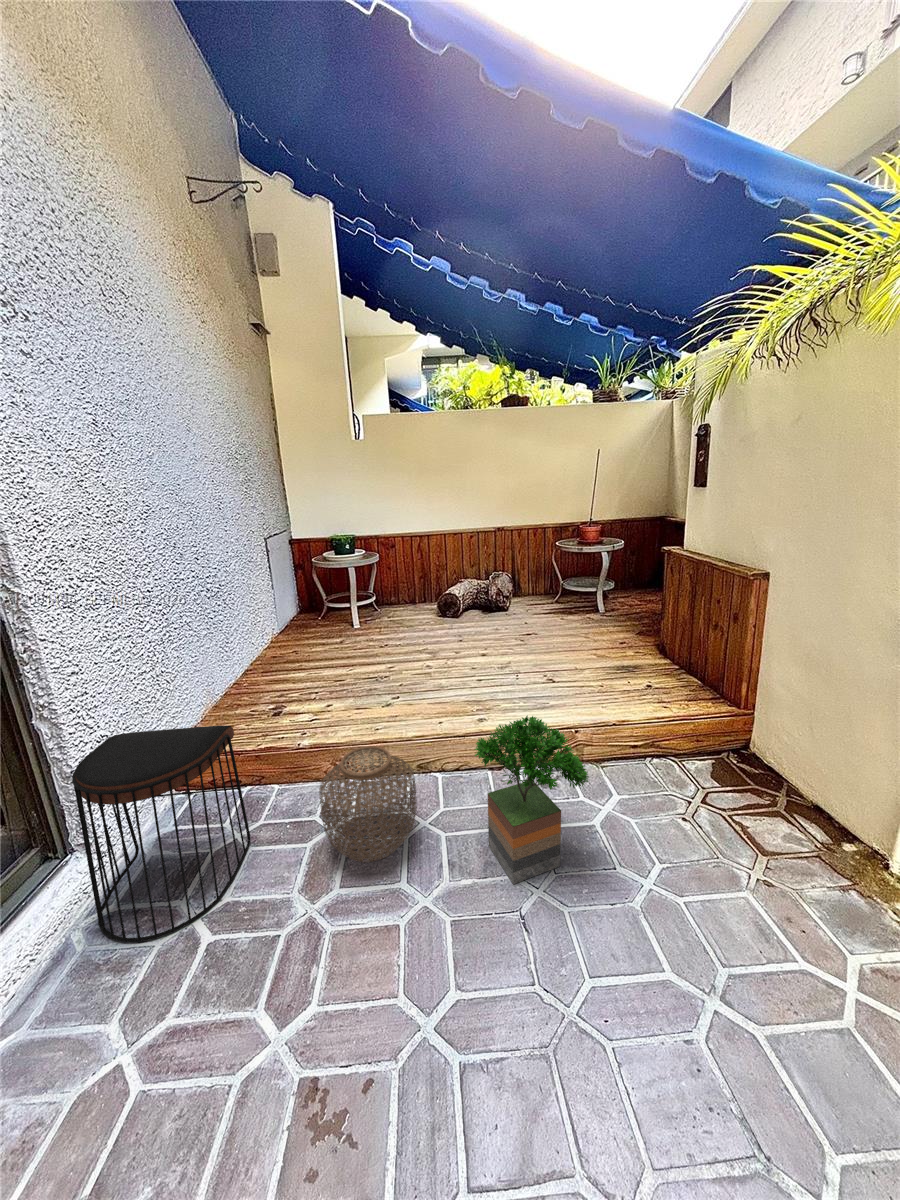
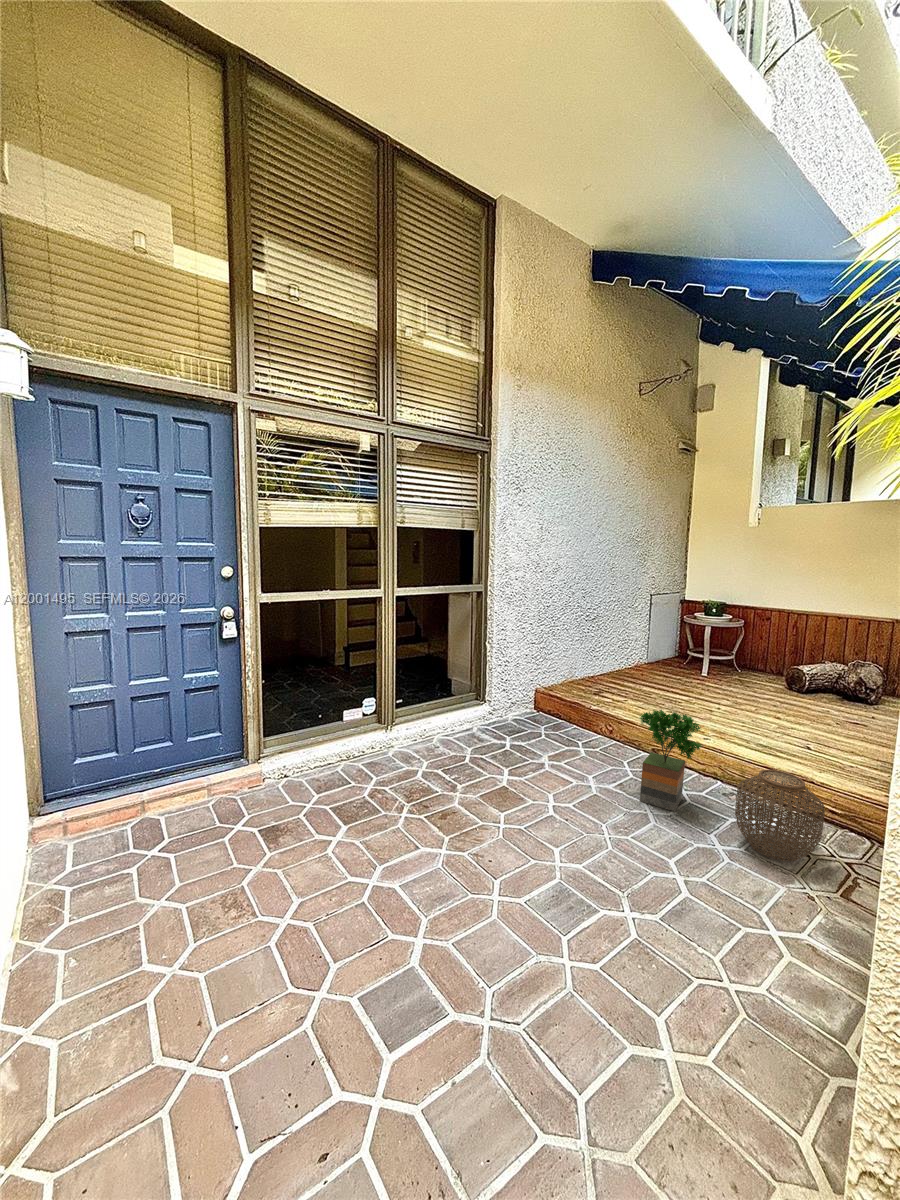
stool: present [72,725,251,942] -> none [482,660,550,743]
woven basket: present [319,746,417,862] -> present [735,770,825,862]

